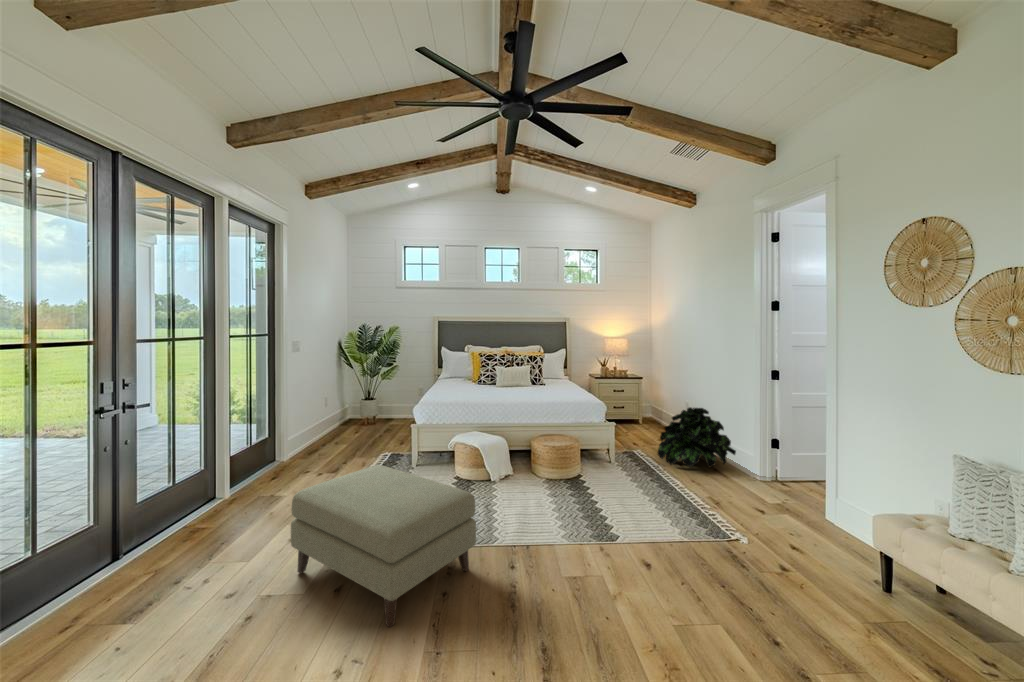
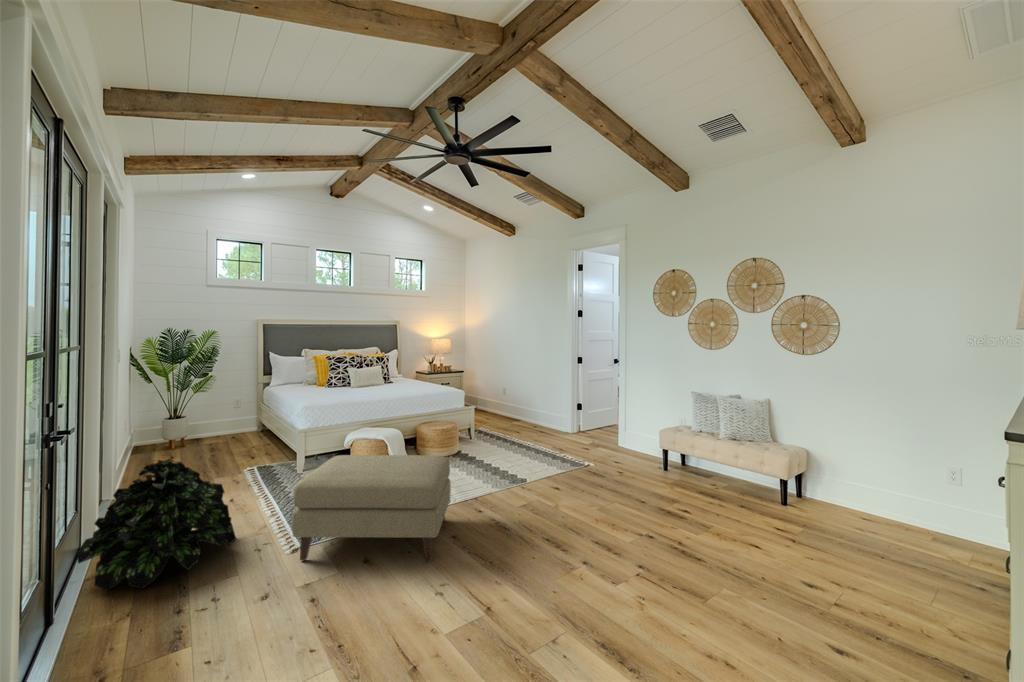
potted plant: present [657,407,736,467] -> present [77,459,236,590]

